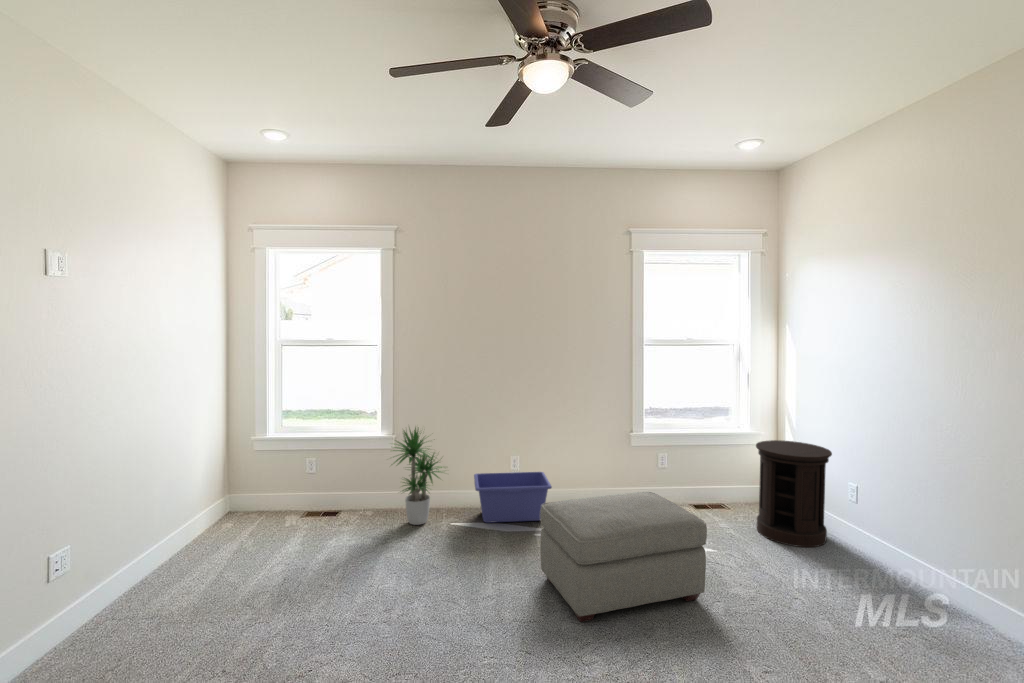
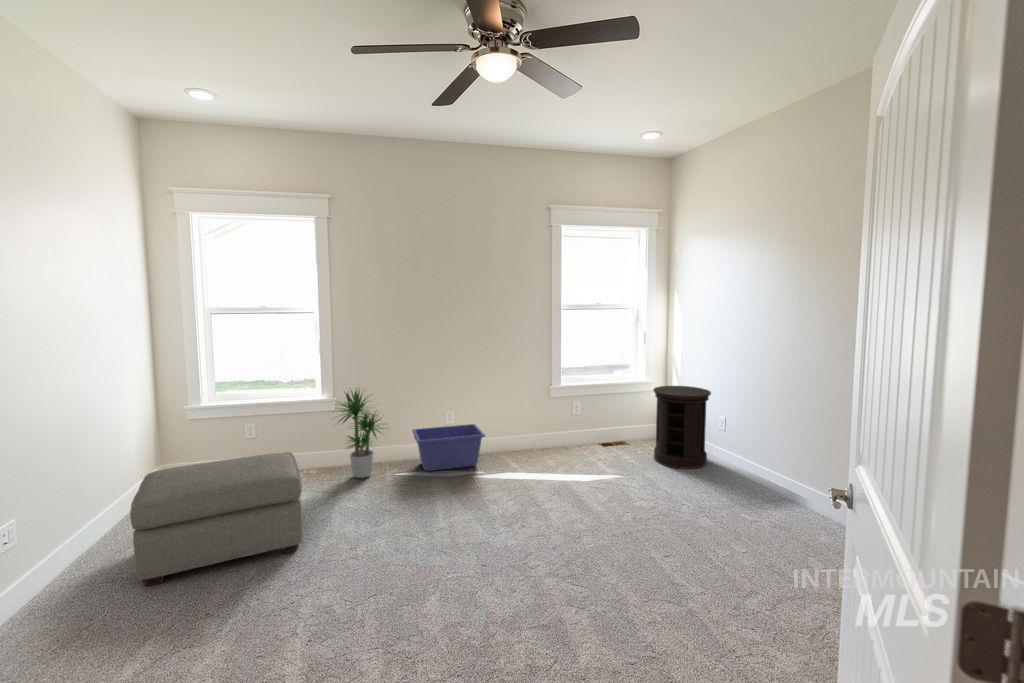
ottoman: present [540,492,707,622] -> present [130,452,303,586]

